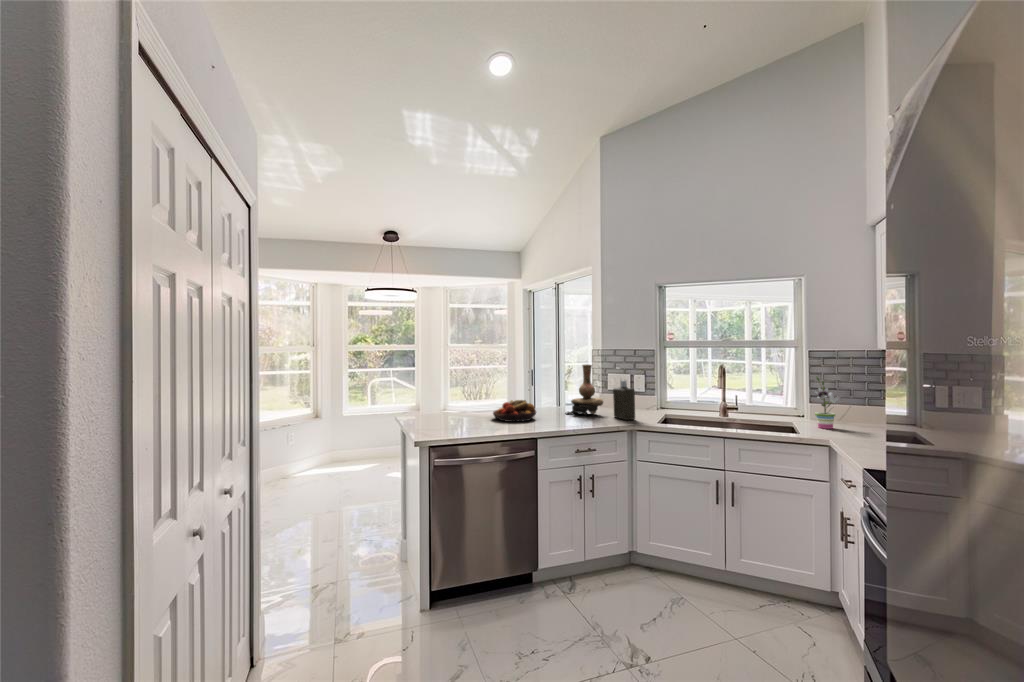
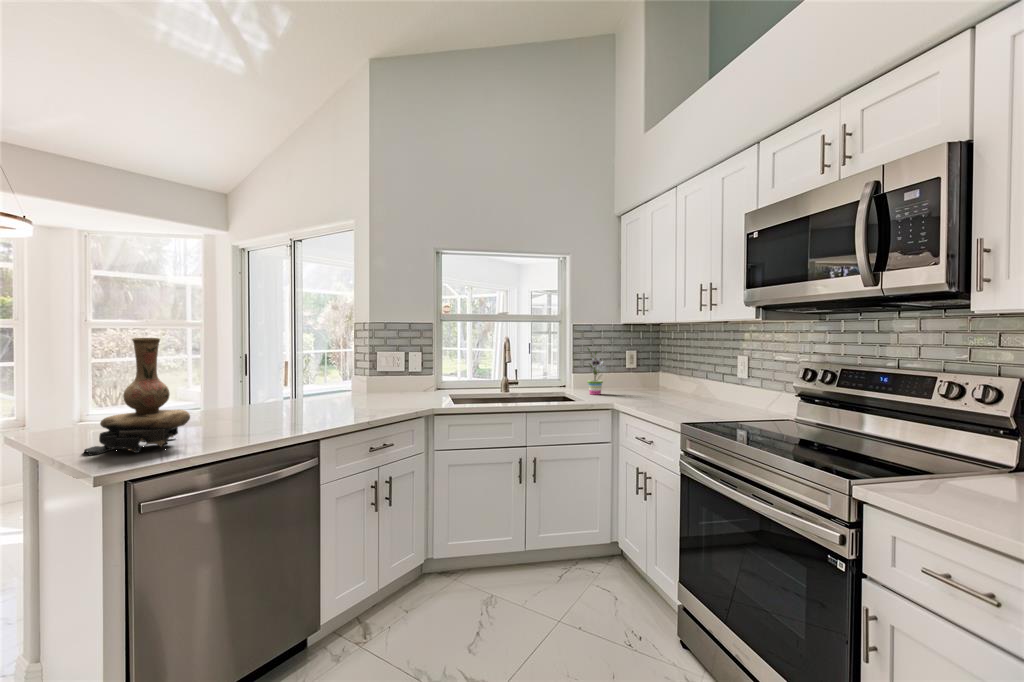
vase: present [567,364,603,415] -> present [84,338,190,456]
bottle: present [613,381,635,420] -> none [399,357,427,404]
fruit bowl: present [493,400,536,422] -> none [226,387,300,421]

